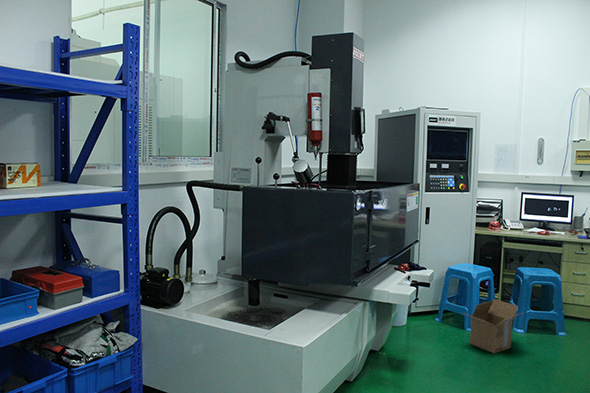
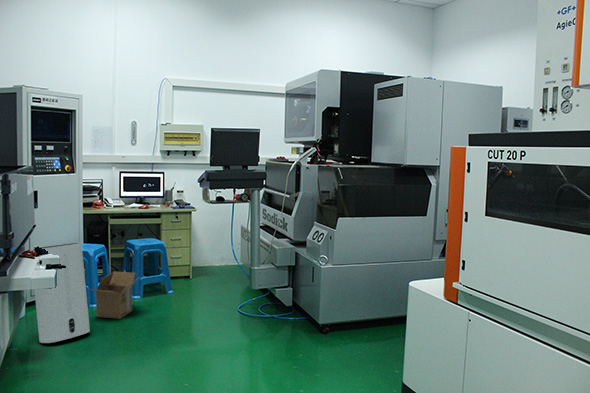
air purifier: none [406,262,456,360] -> present [31,243,90,343]

